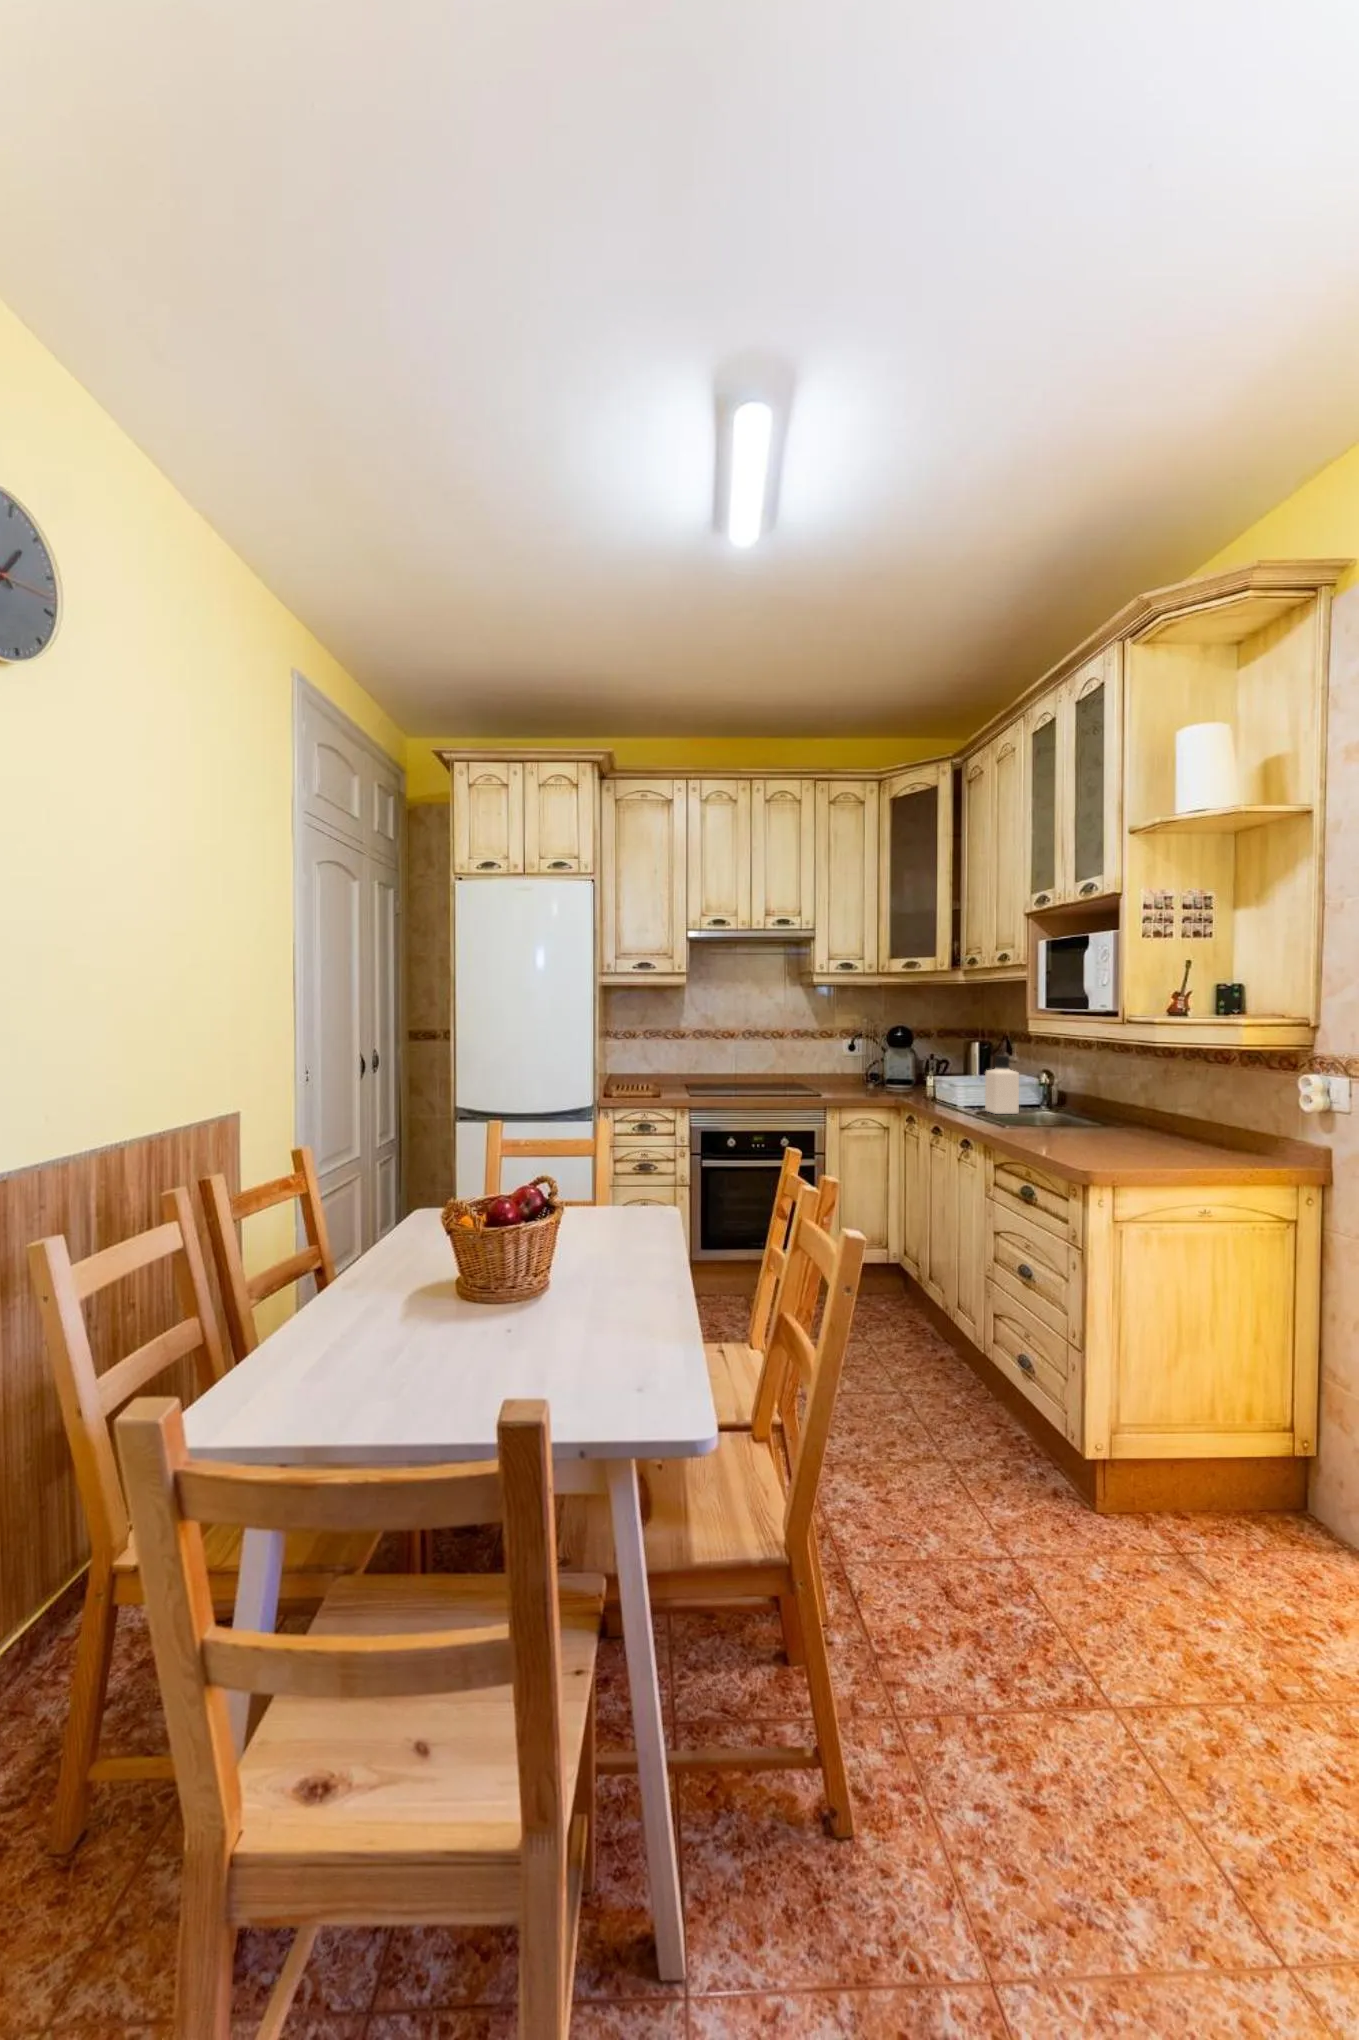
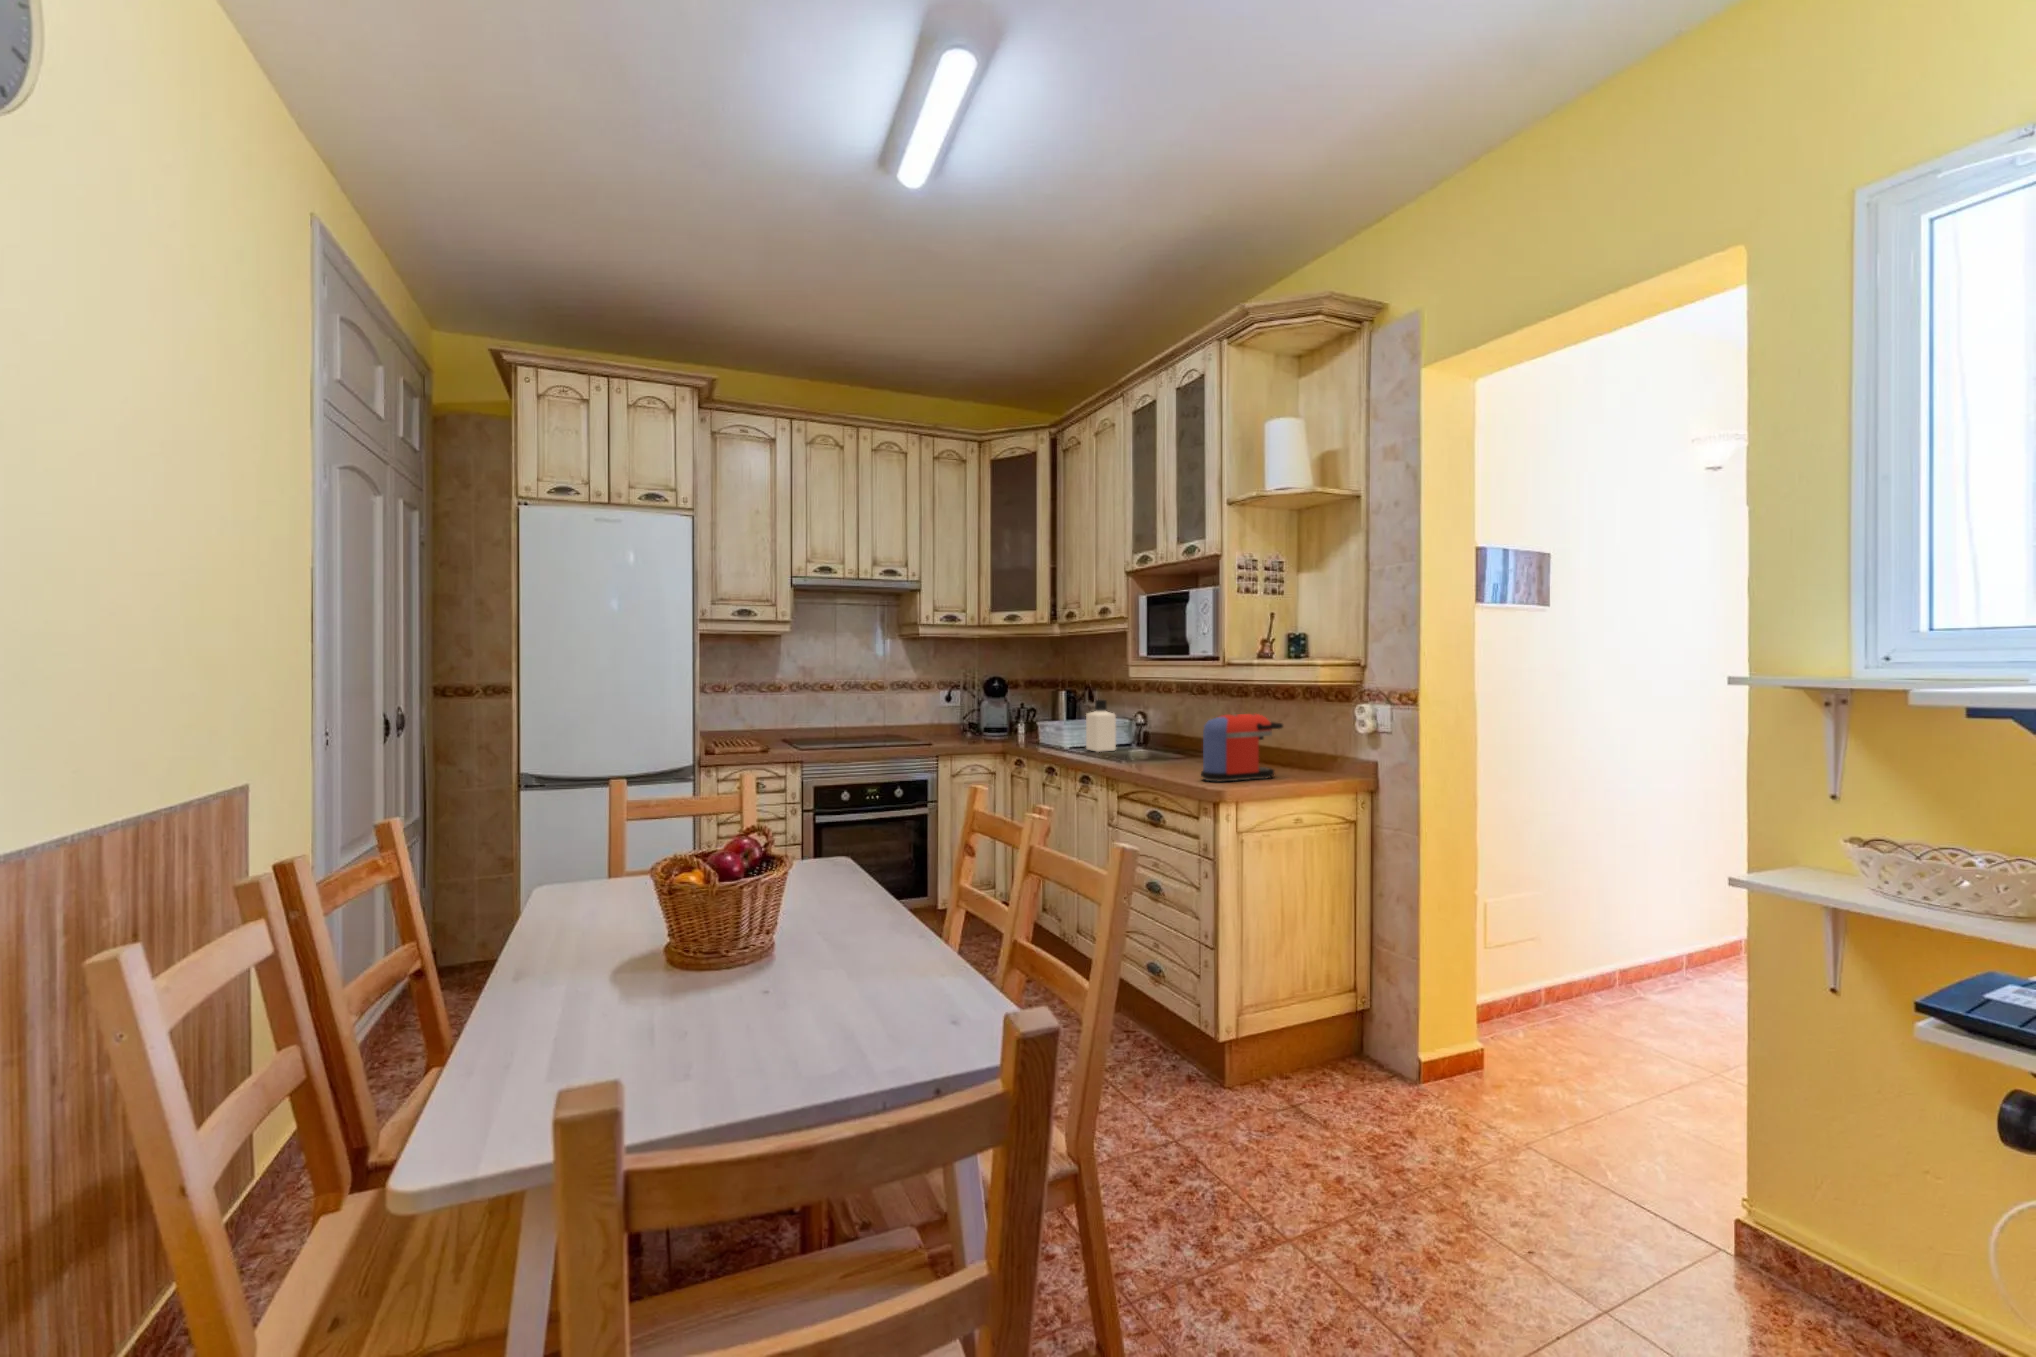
coffee maker: none [1084,1079,1198,1157] -> present [1201,714,1283,781]

